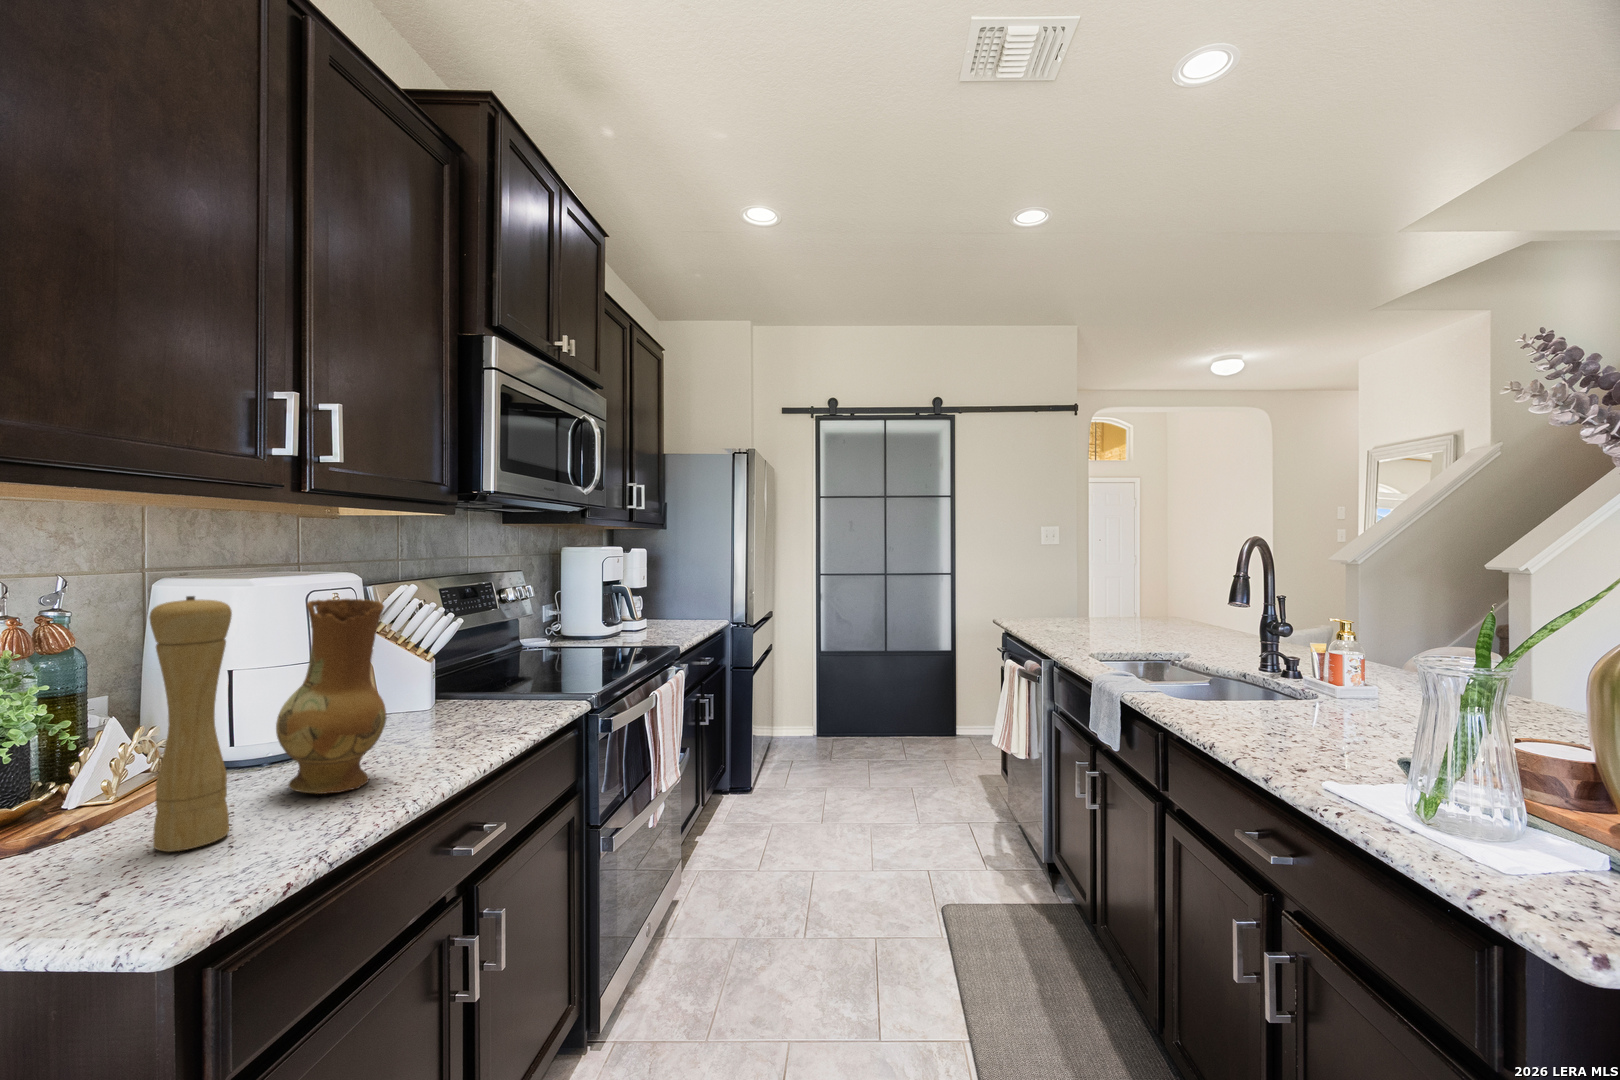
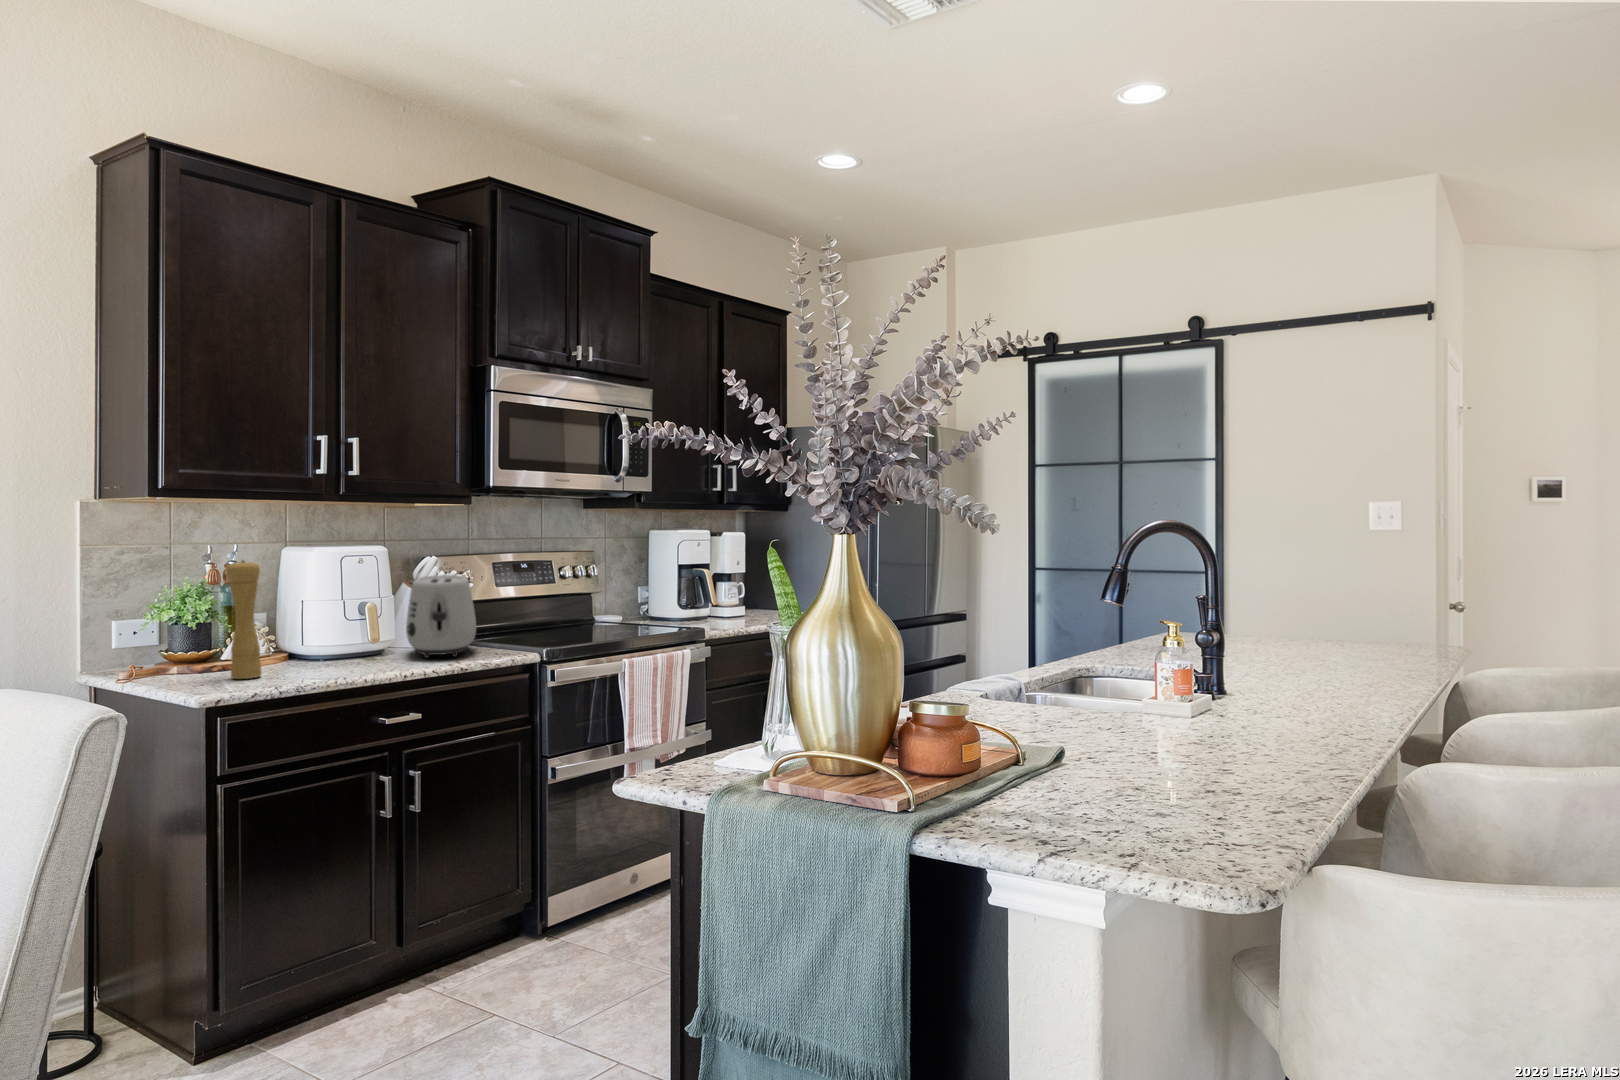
ceramic jug: present [276,599,386,794] -> none [296,564,352,670]
toaster: none [410,610,534,738] -> present [406,575,476,658]

